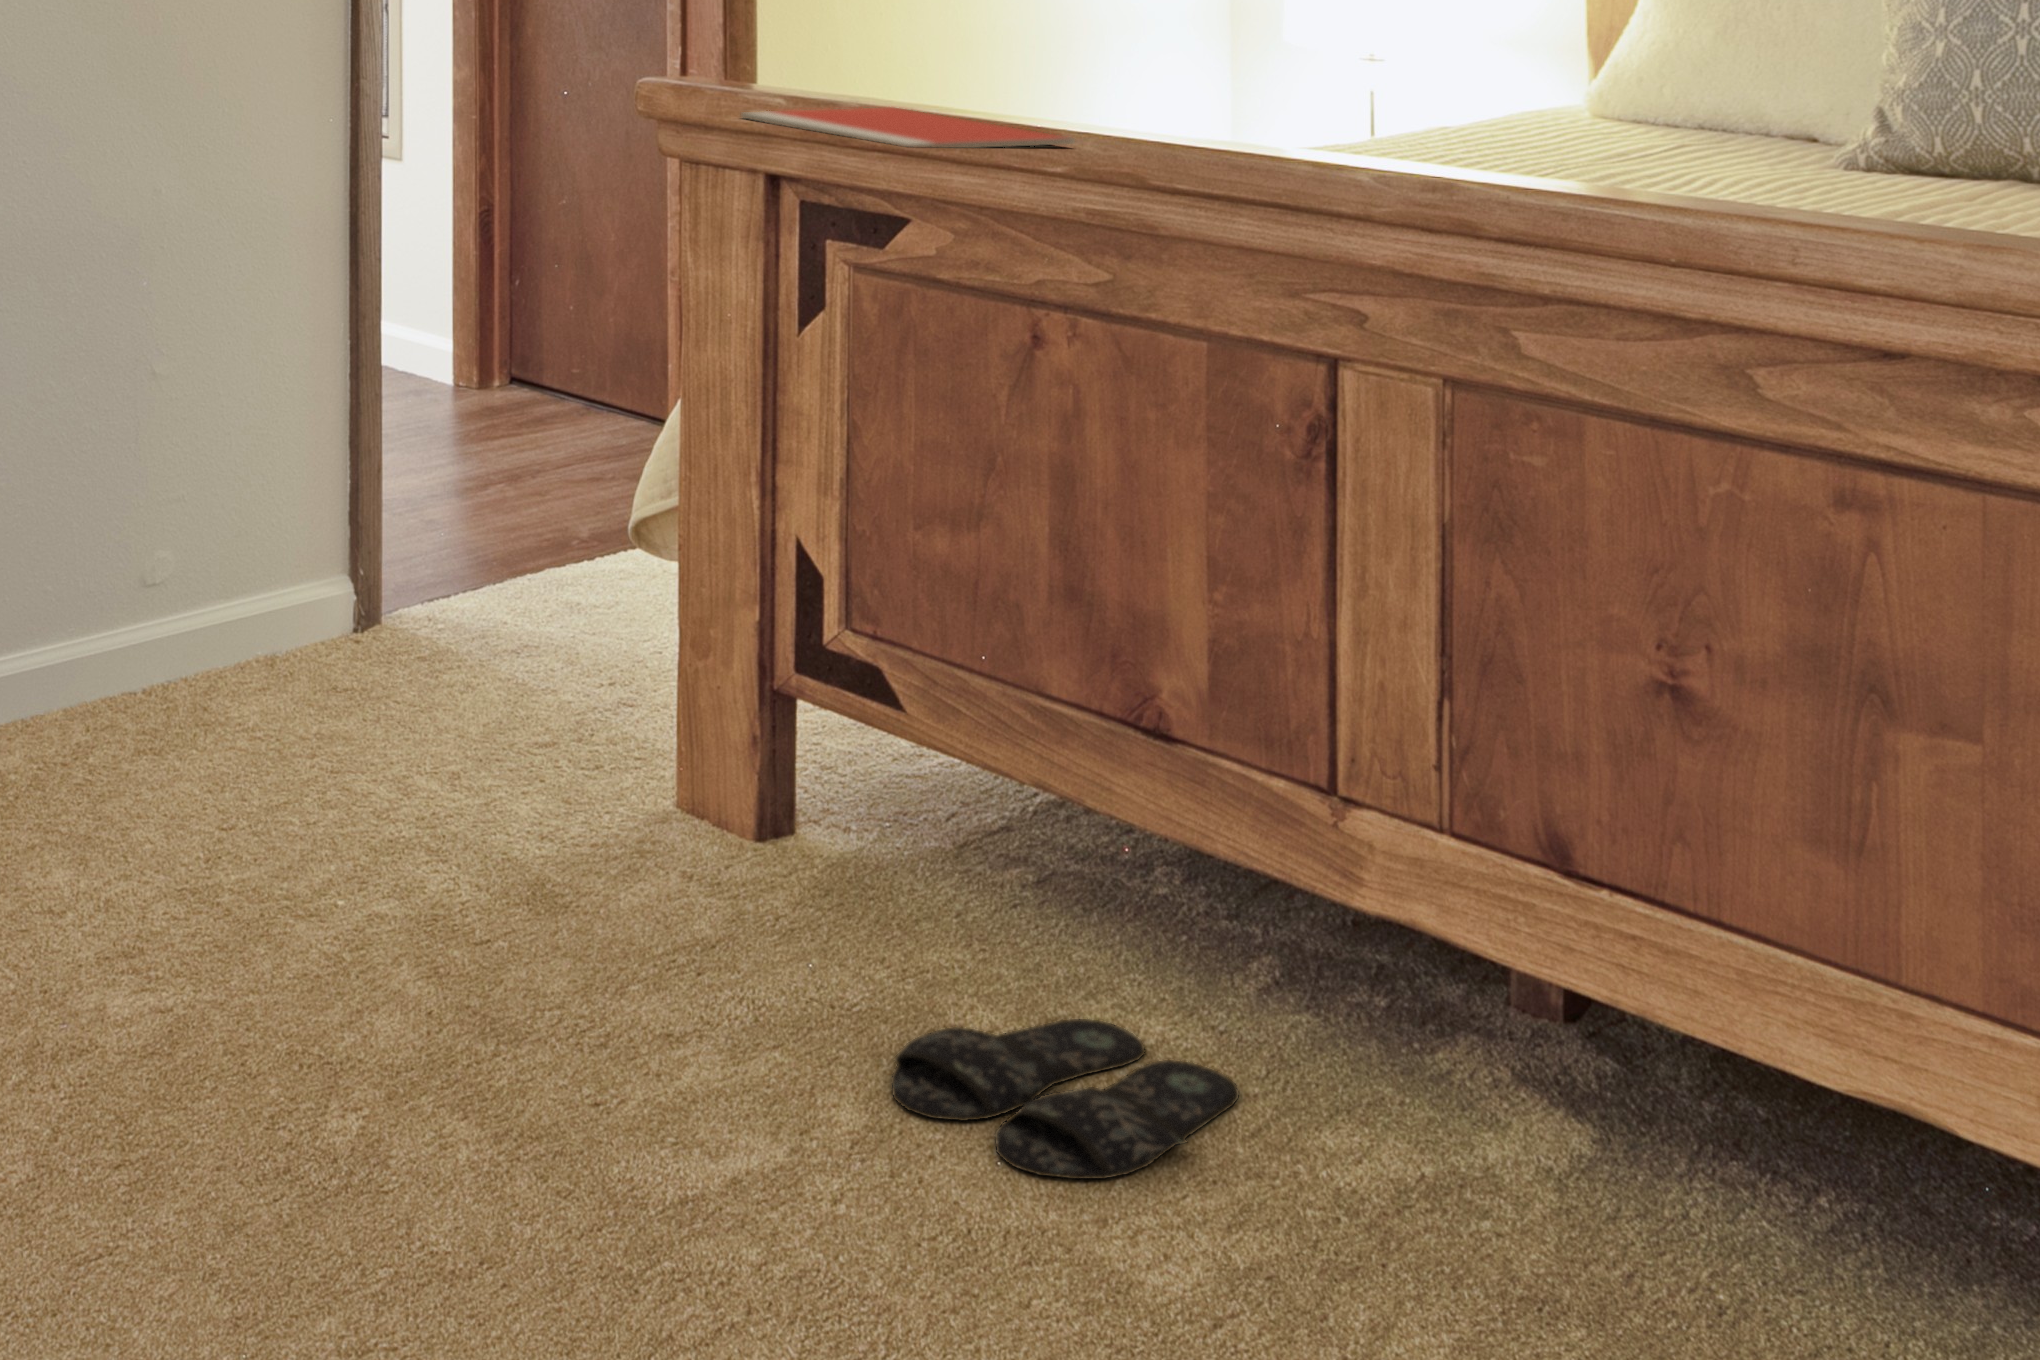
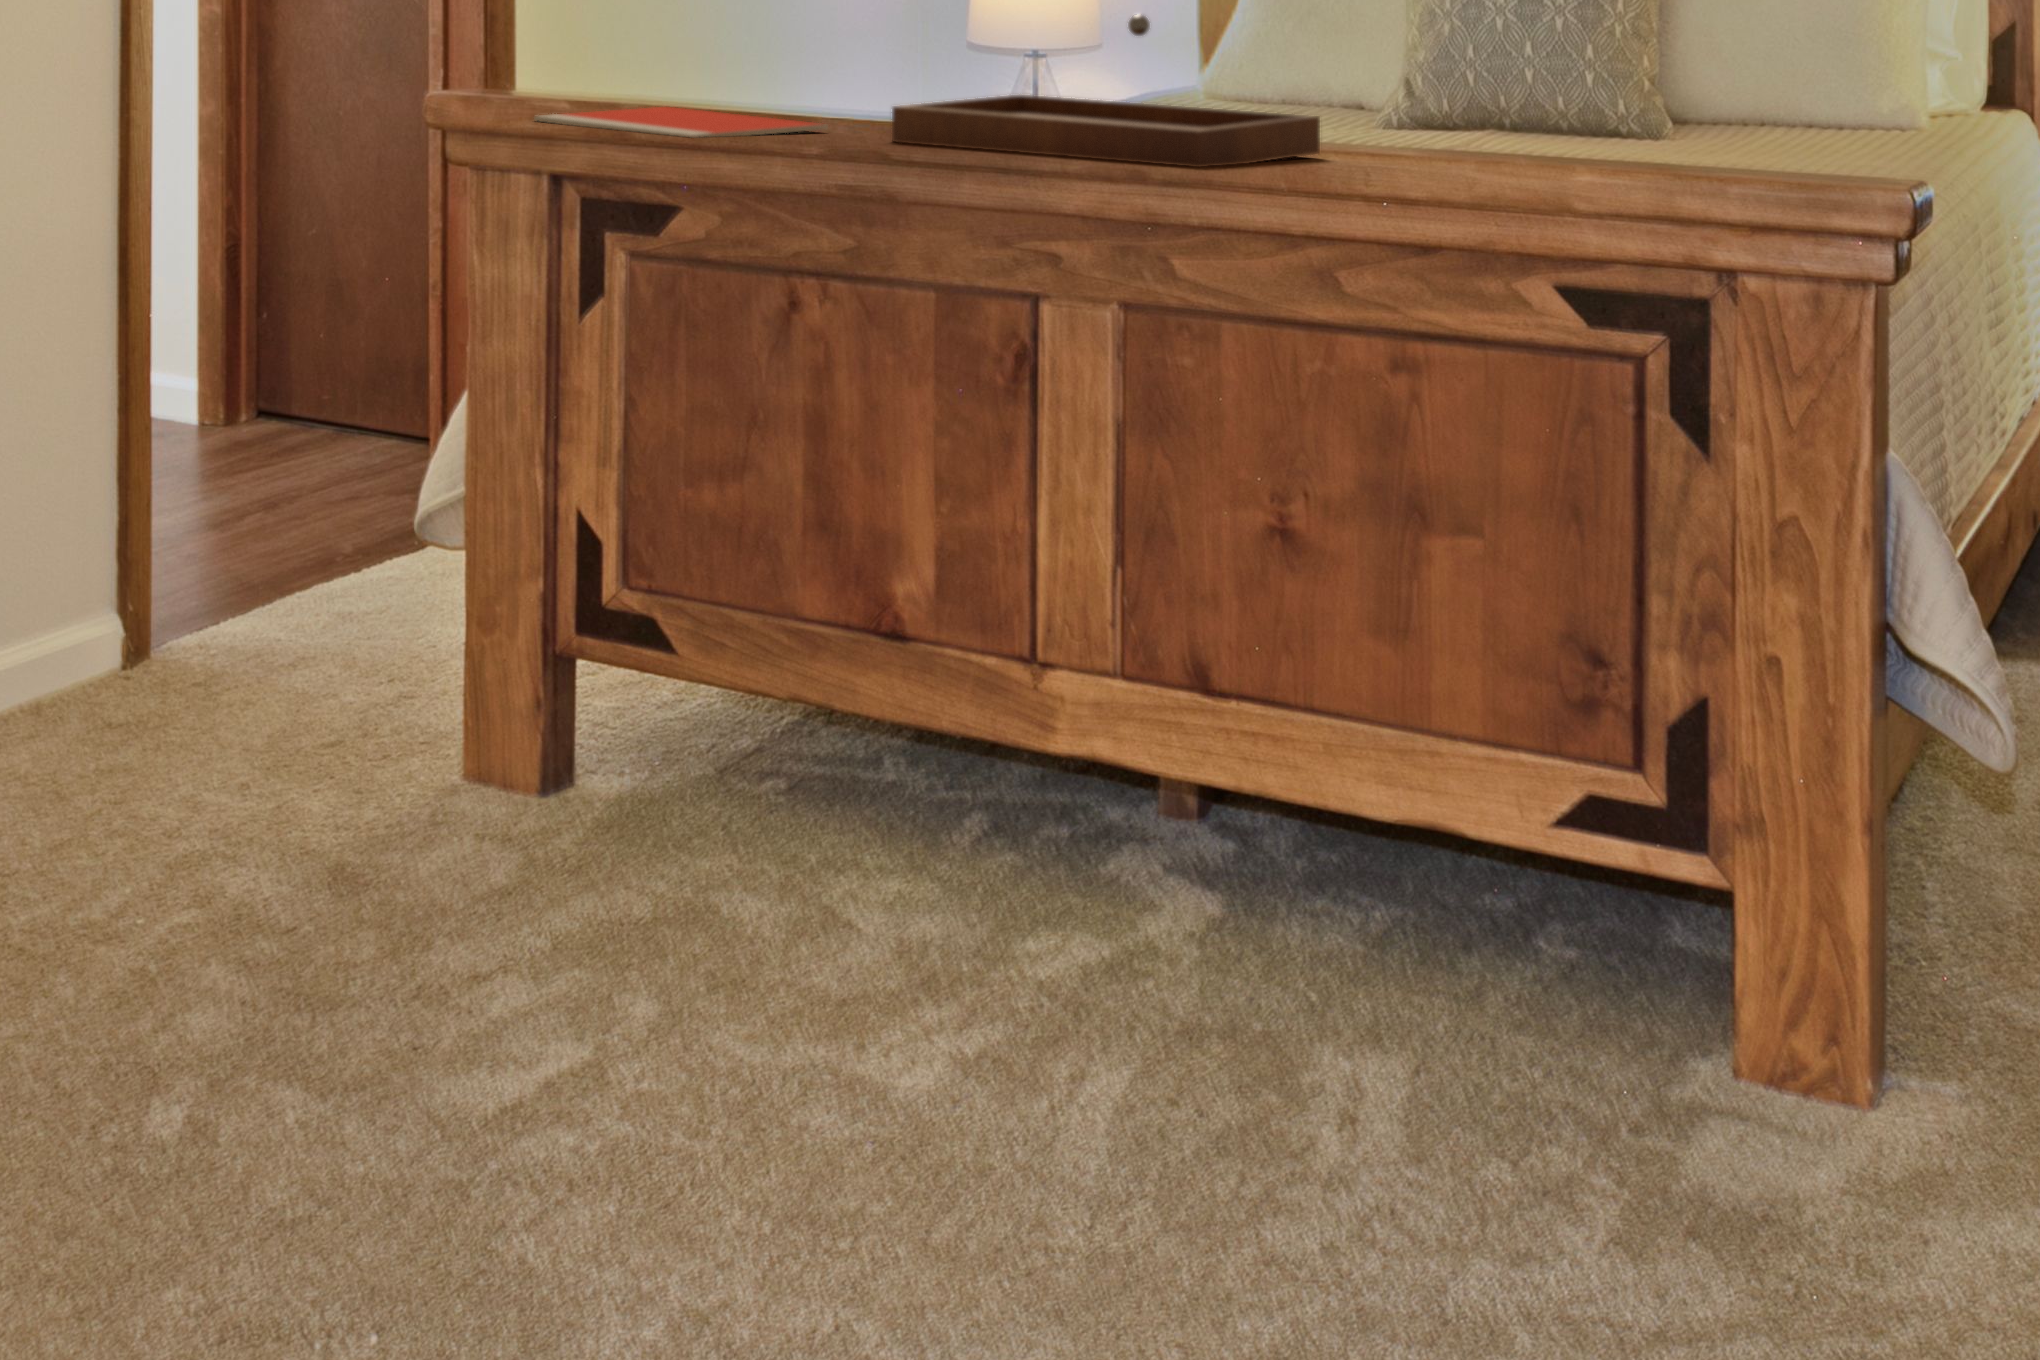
tray: none [1149,24,1728,225] -> present [892,14,1320,167]
slippers: present [892,1019,1239,1179] -> none [683,873,962,1001]

